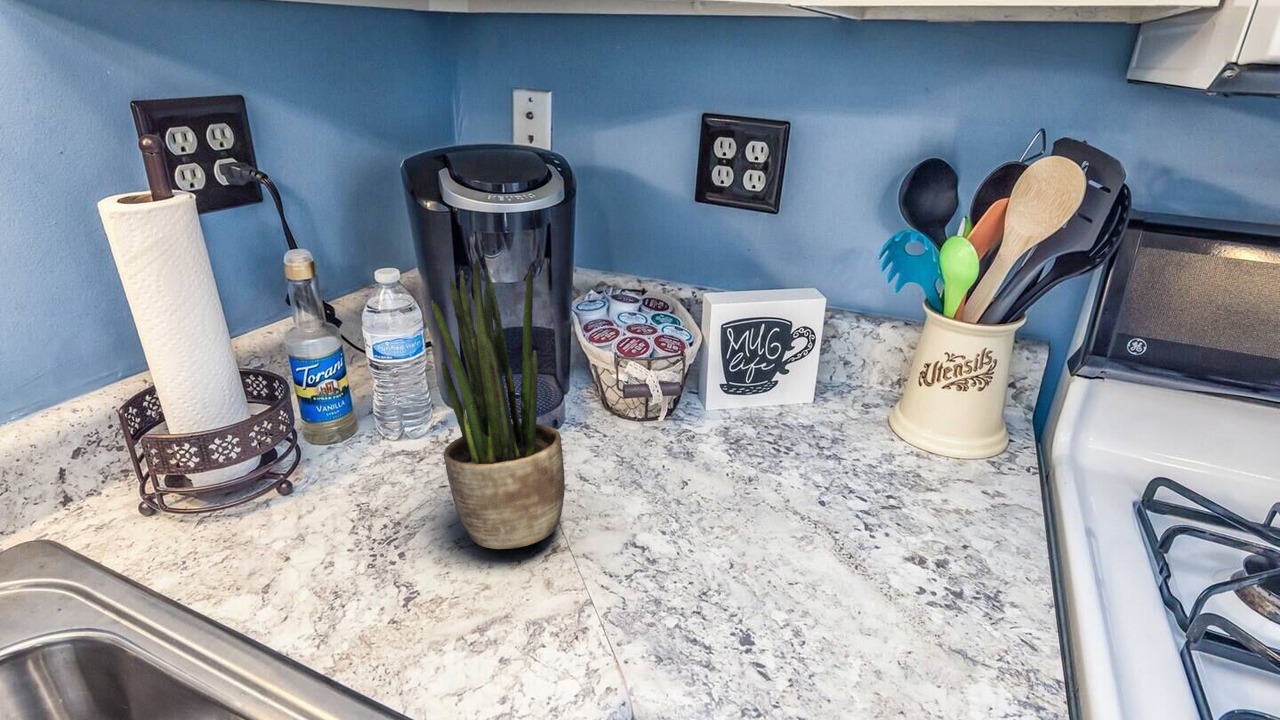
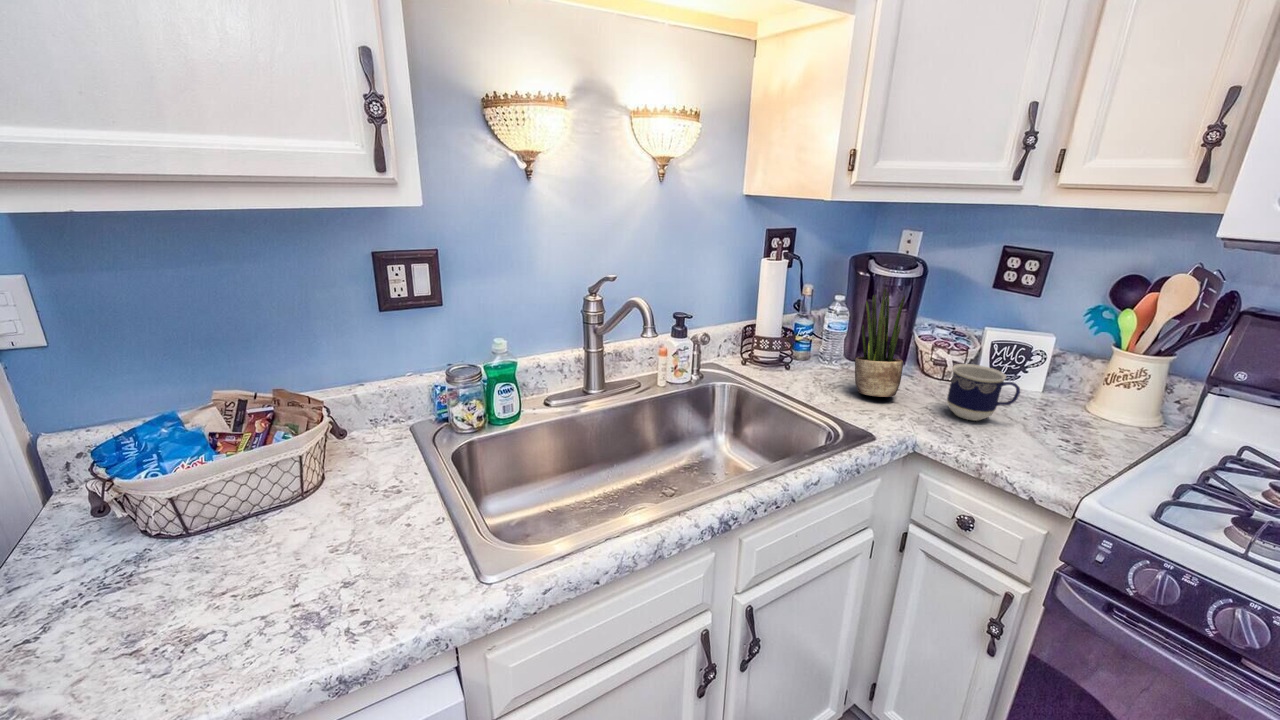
cup: none [673,410,818,551] -> present [947,364,1020,421]

